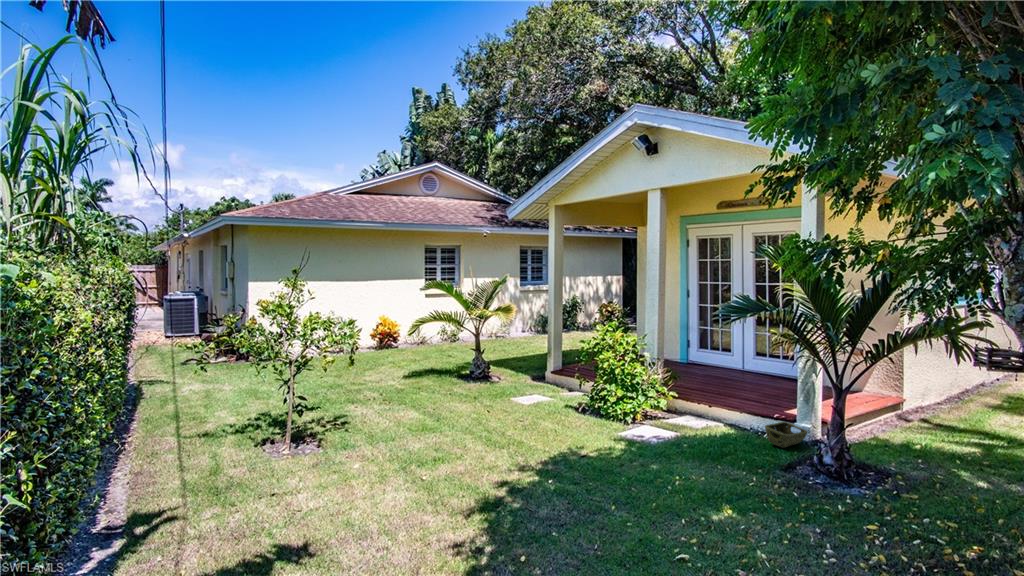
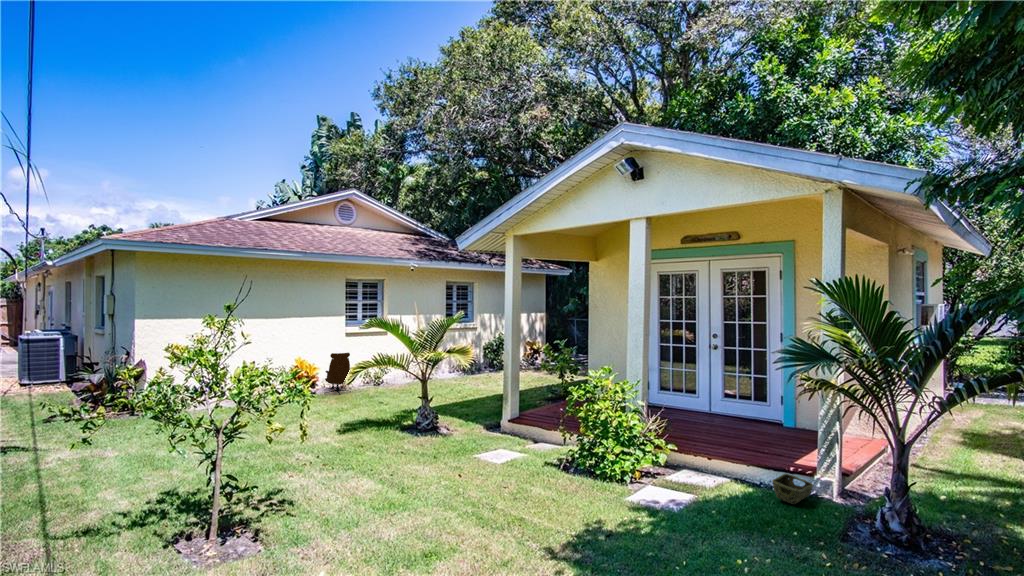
lounge chair: none [403,312,427,350] -> present [324,353,351,394]

